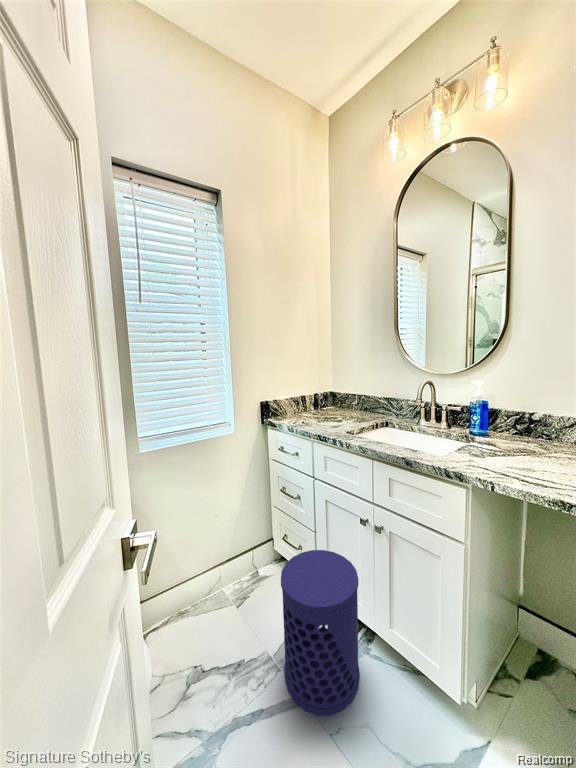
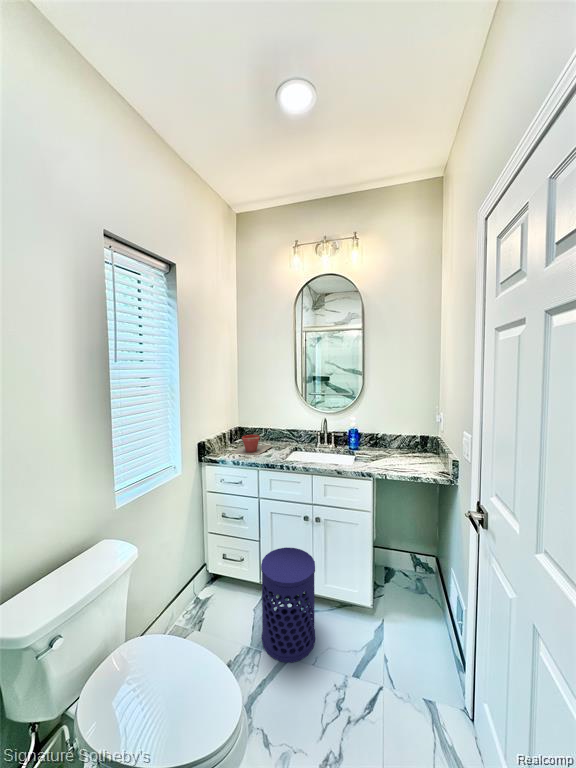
plant pot: none [300,400,359,424] -> present [231,435,272,455]

